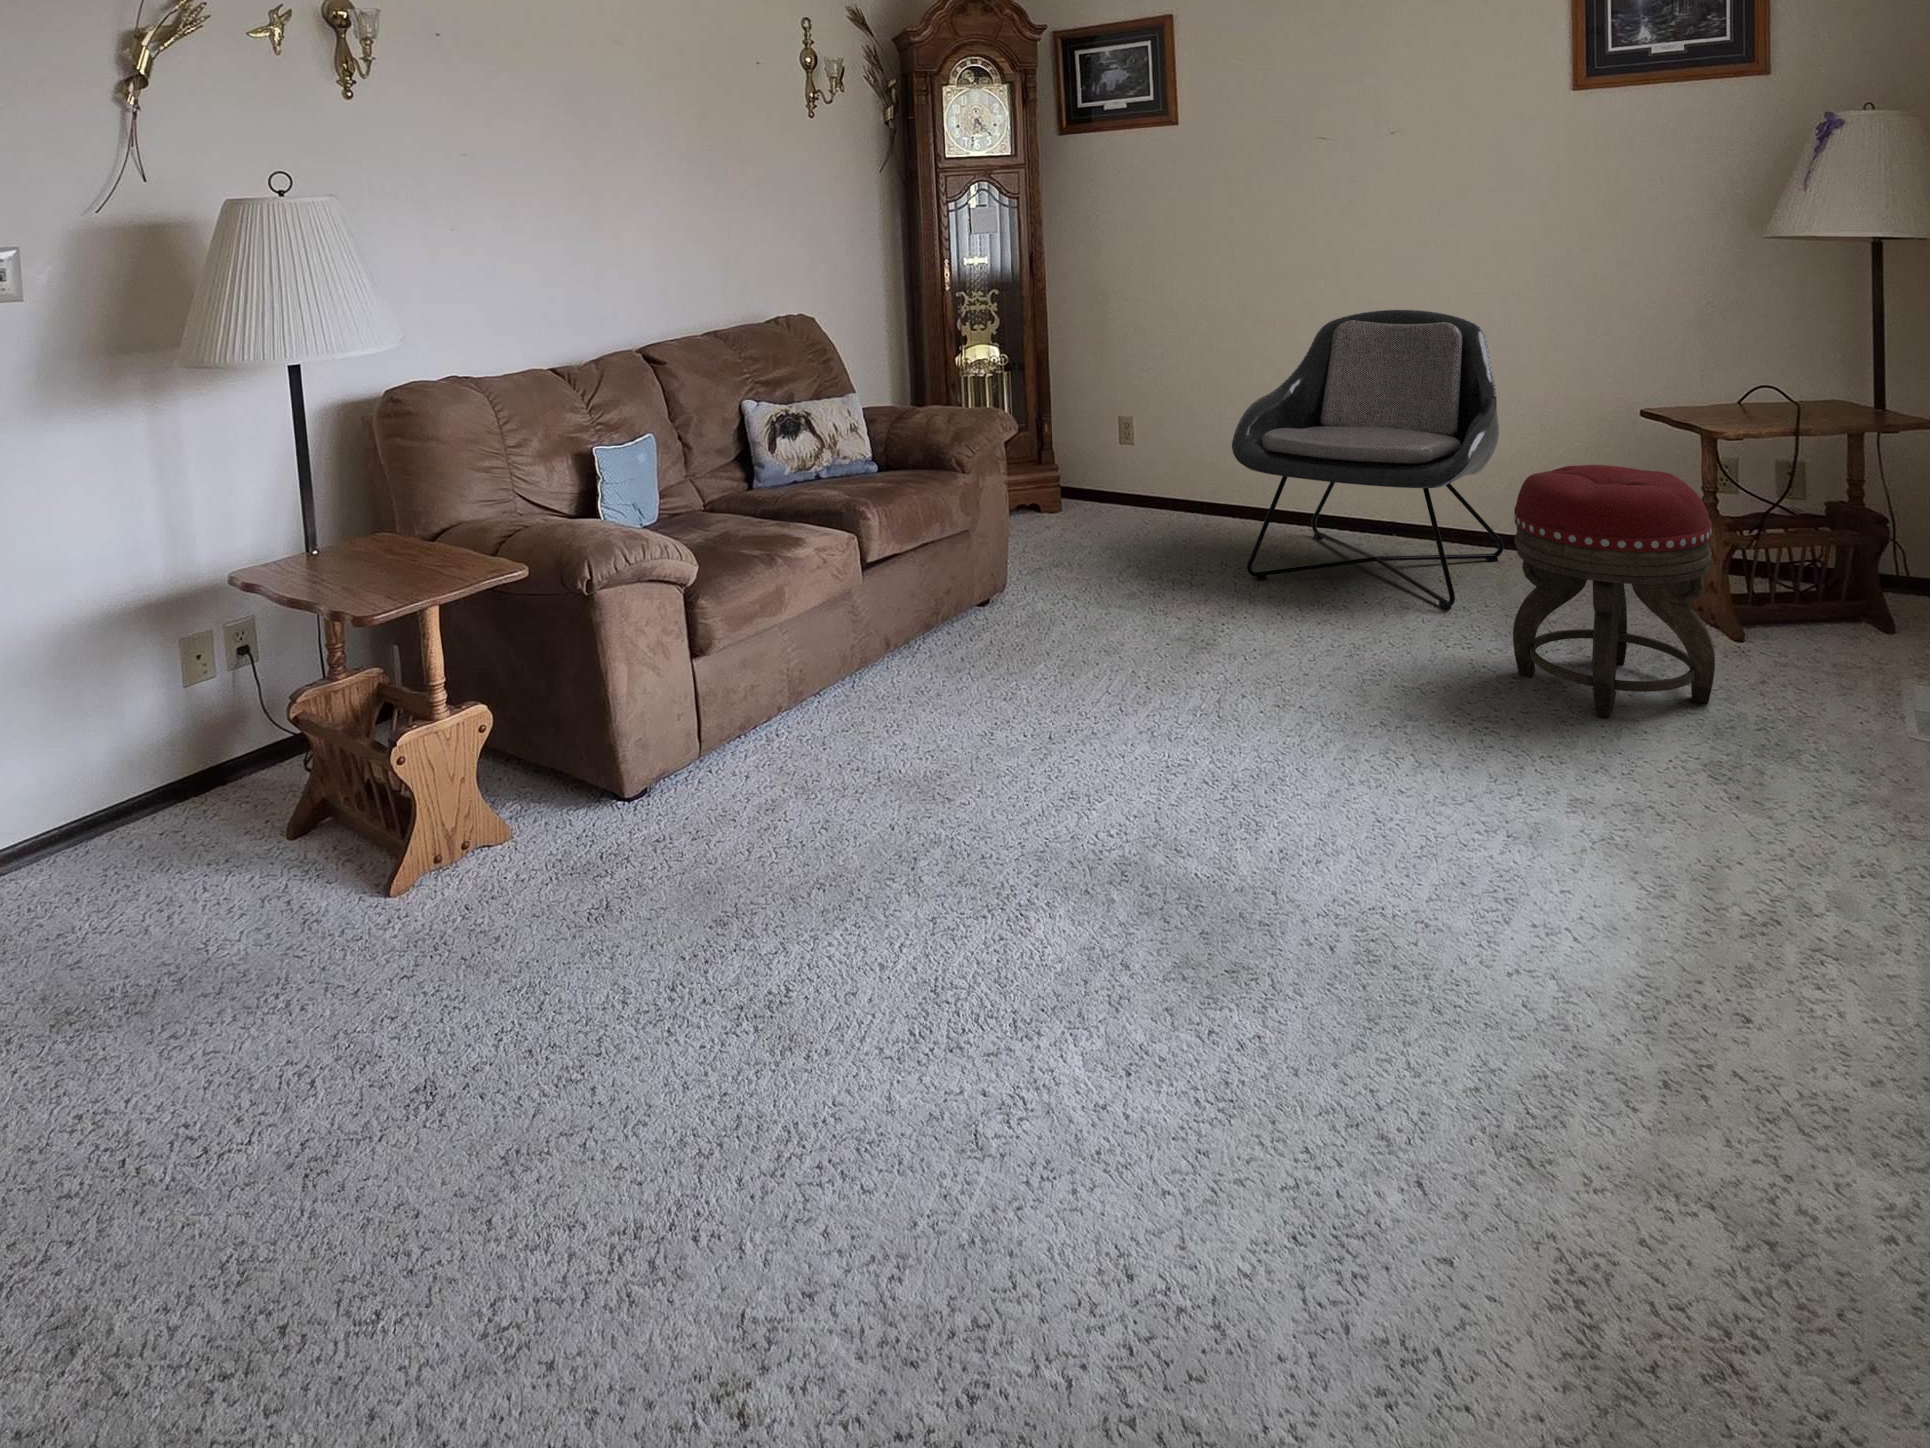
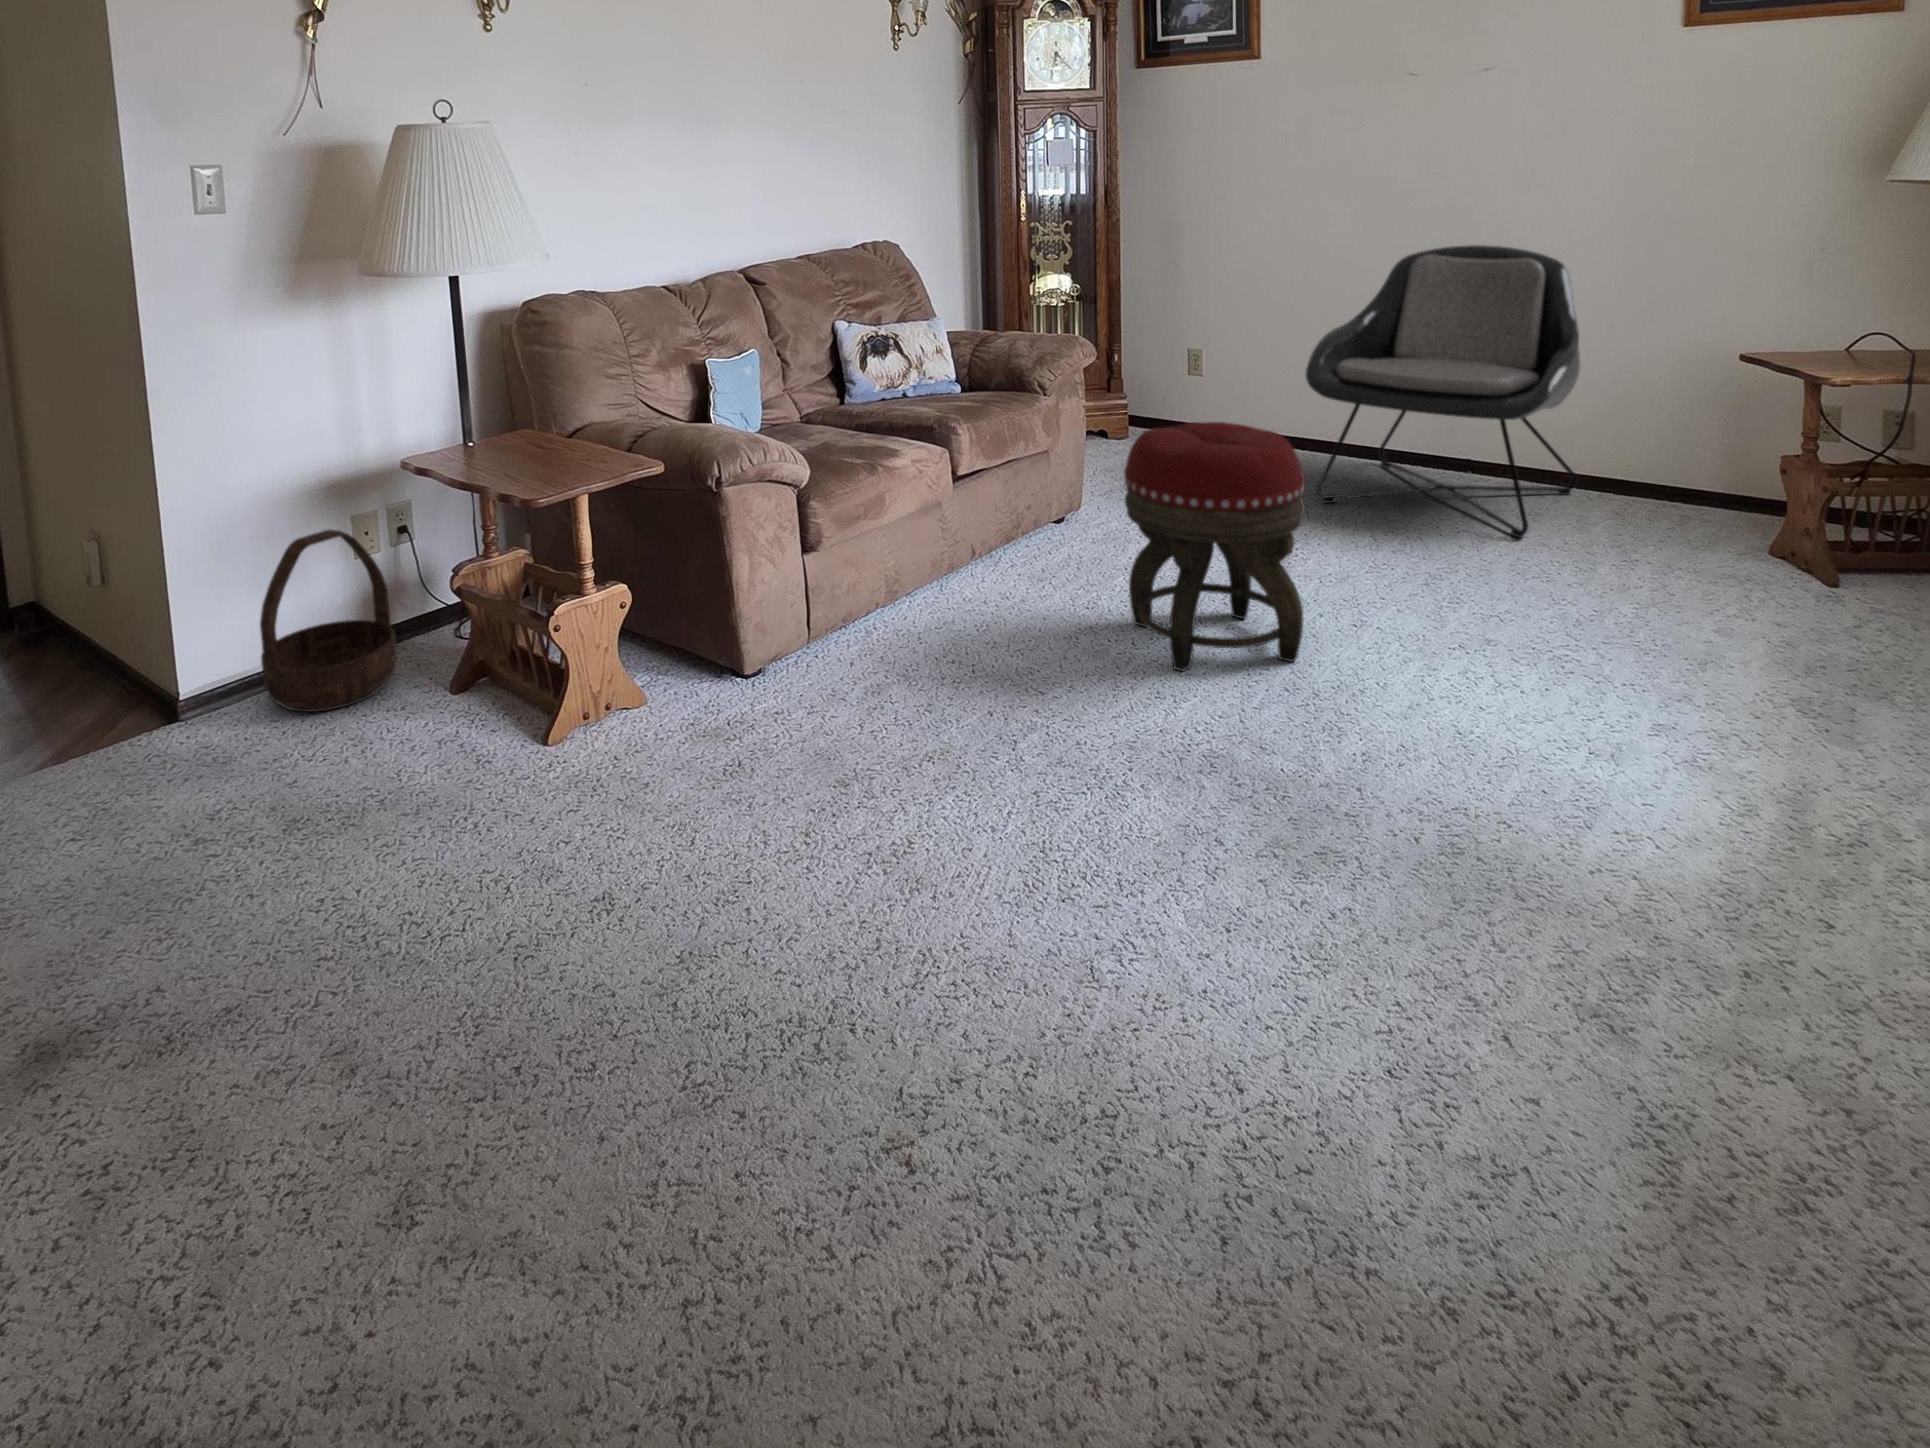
footstool: present [1513,465,1715,718] -> present [1124,422,1305,671]
basket: none [46,661,219,879] -> present [260,529,397,712]

